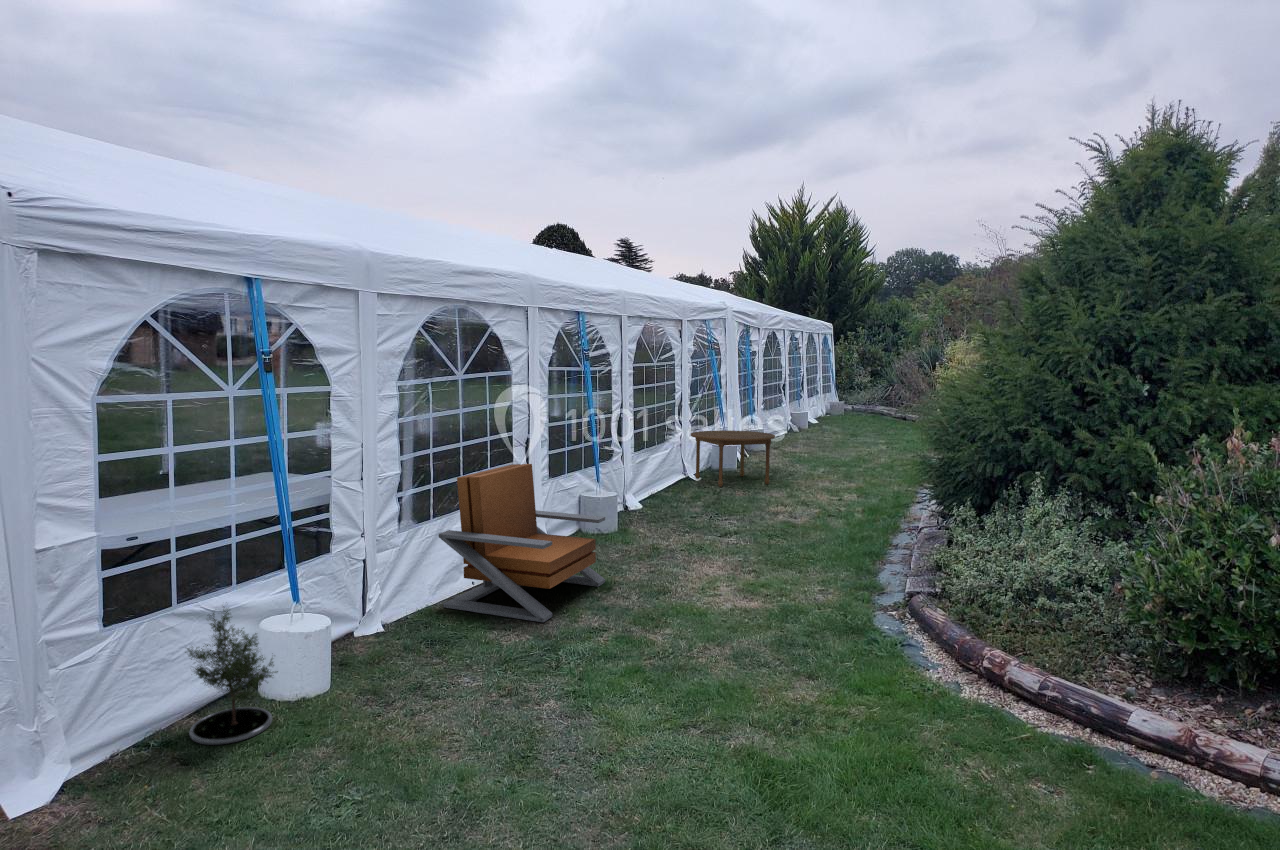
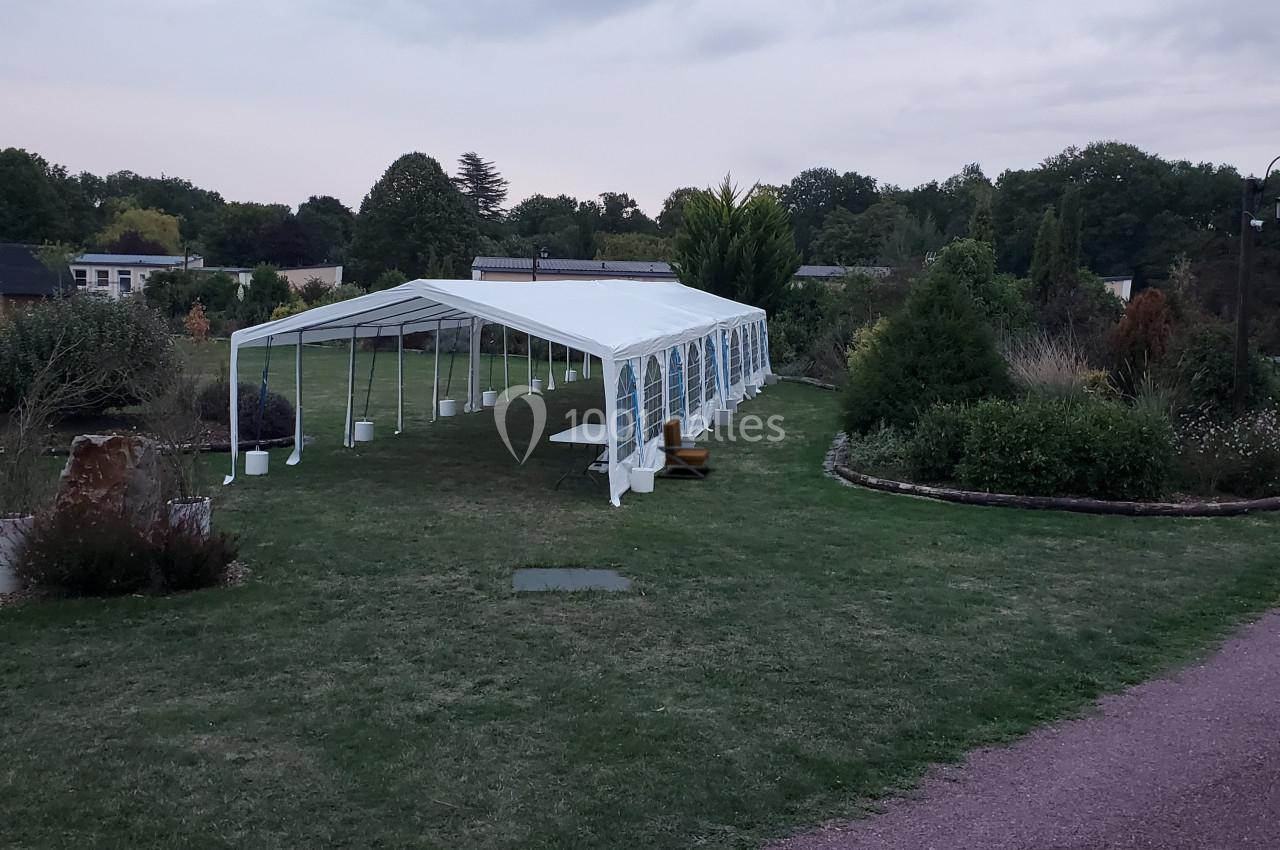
dining table: present [691,430,775,487] -> none [704,401,755,435]
potted tree: present [185,610,278,745] -> none [631,458,658,499]

